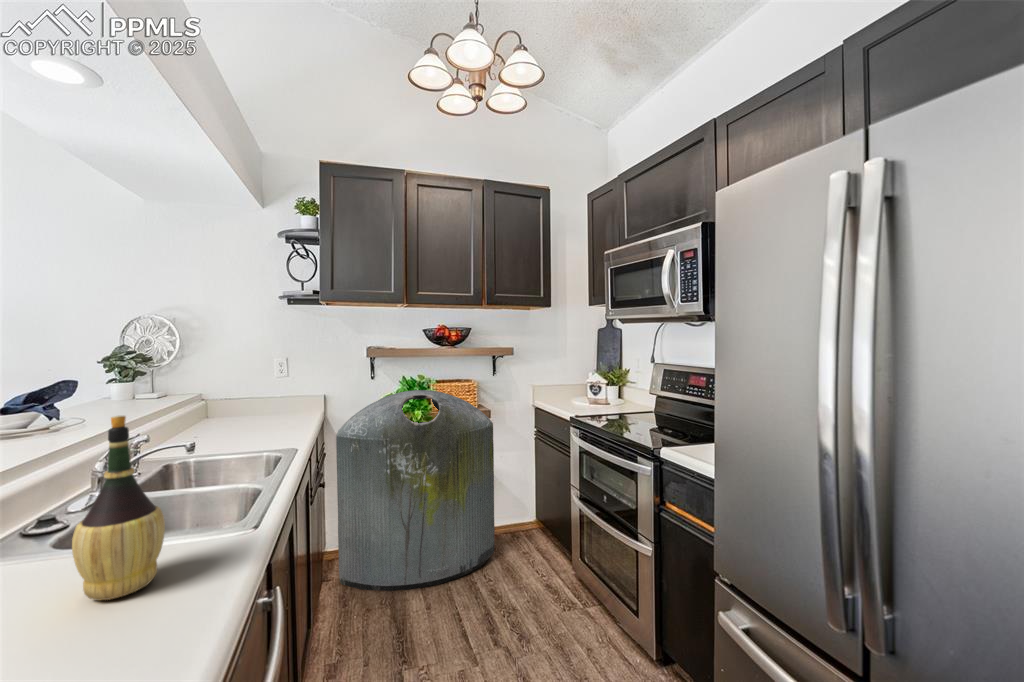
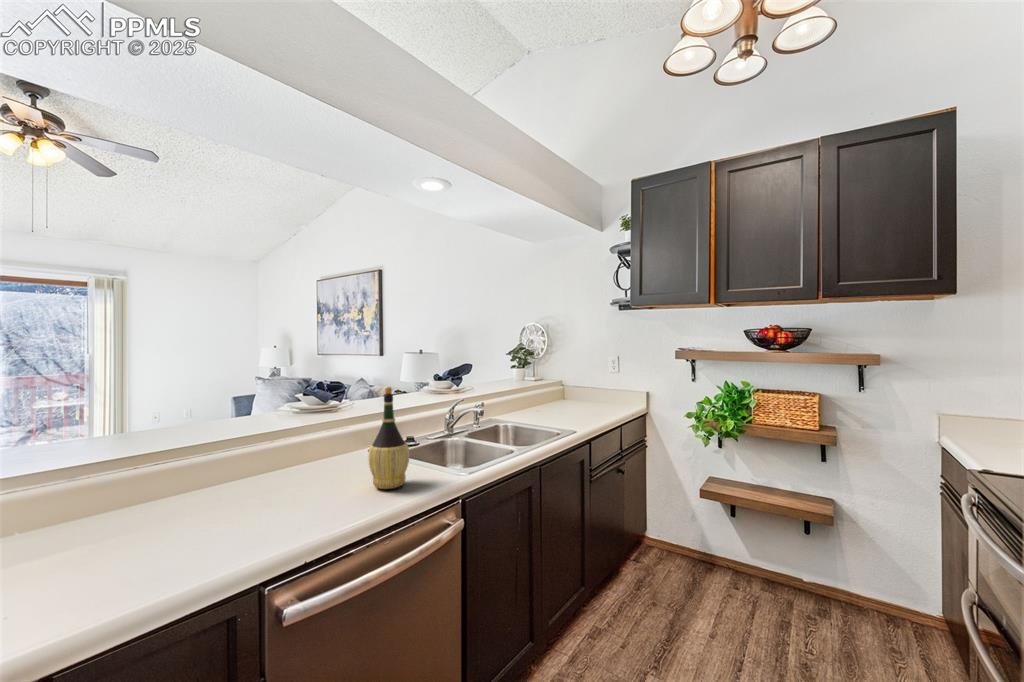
trash can: present [336,390,495,591] -> none [645,398,835,630]

